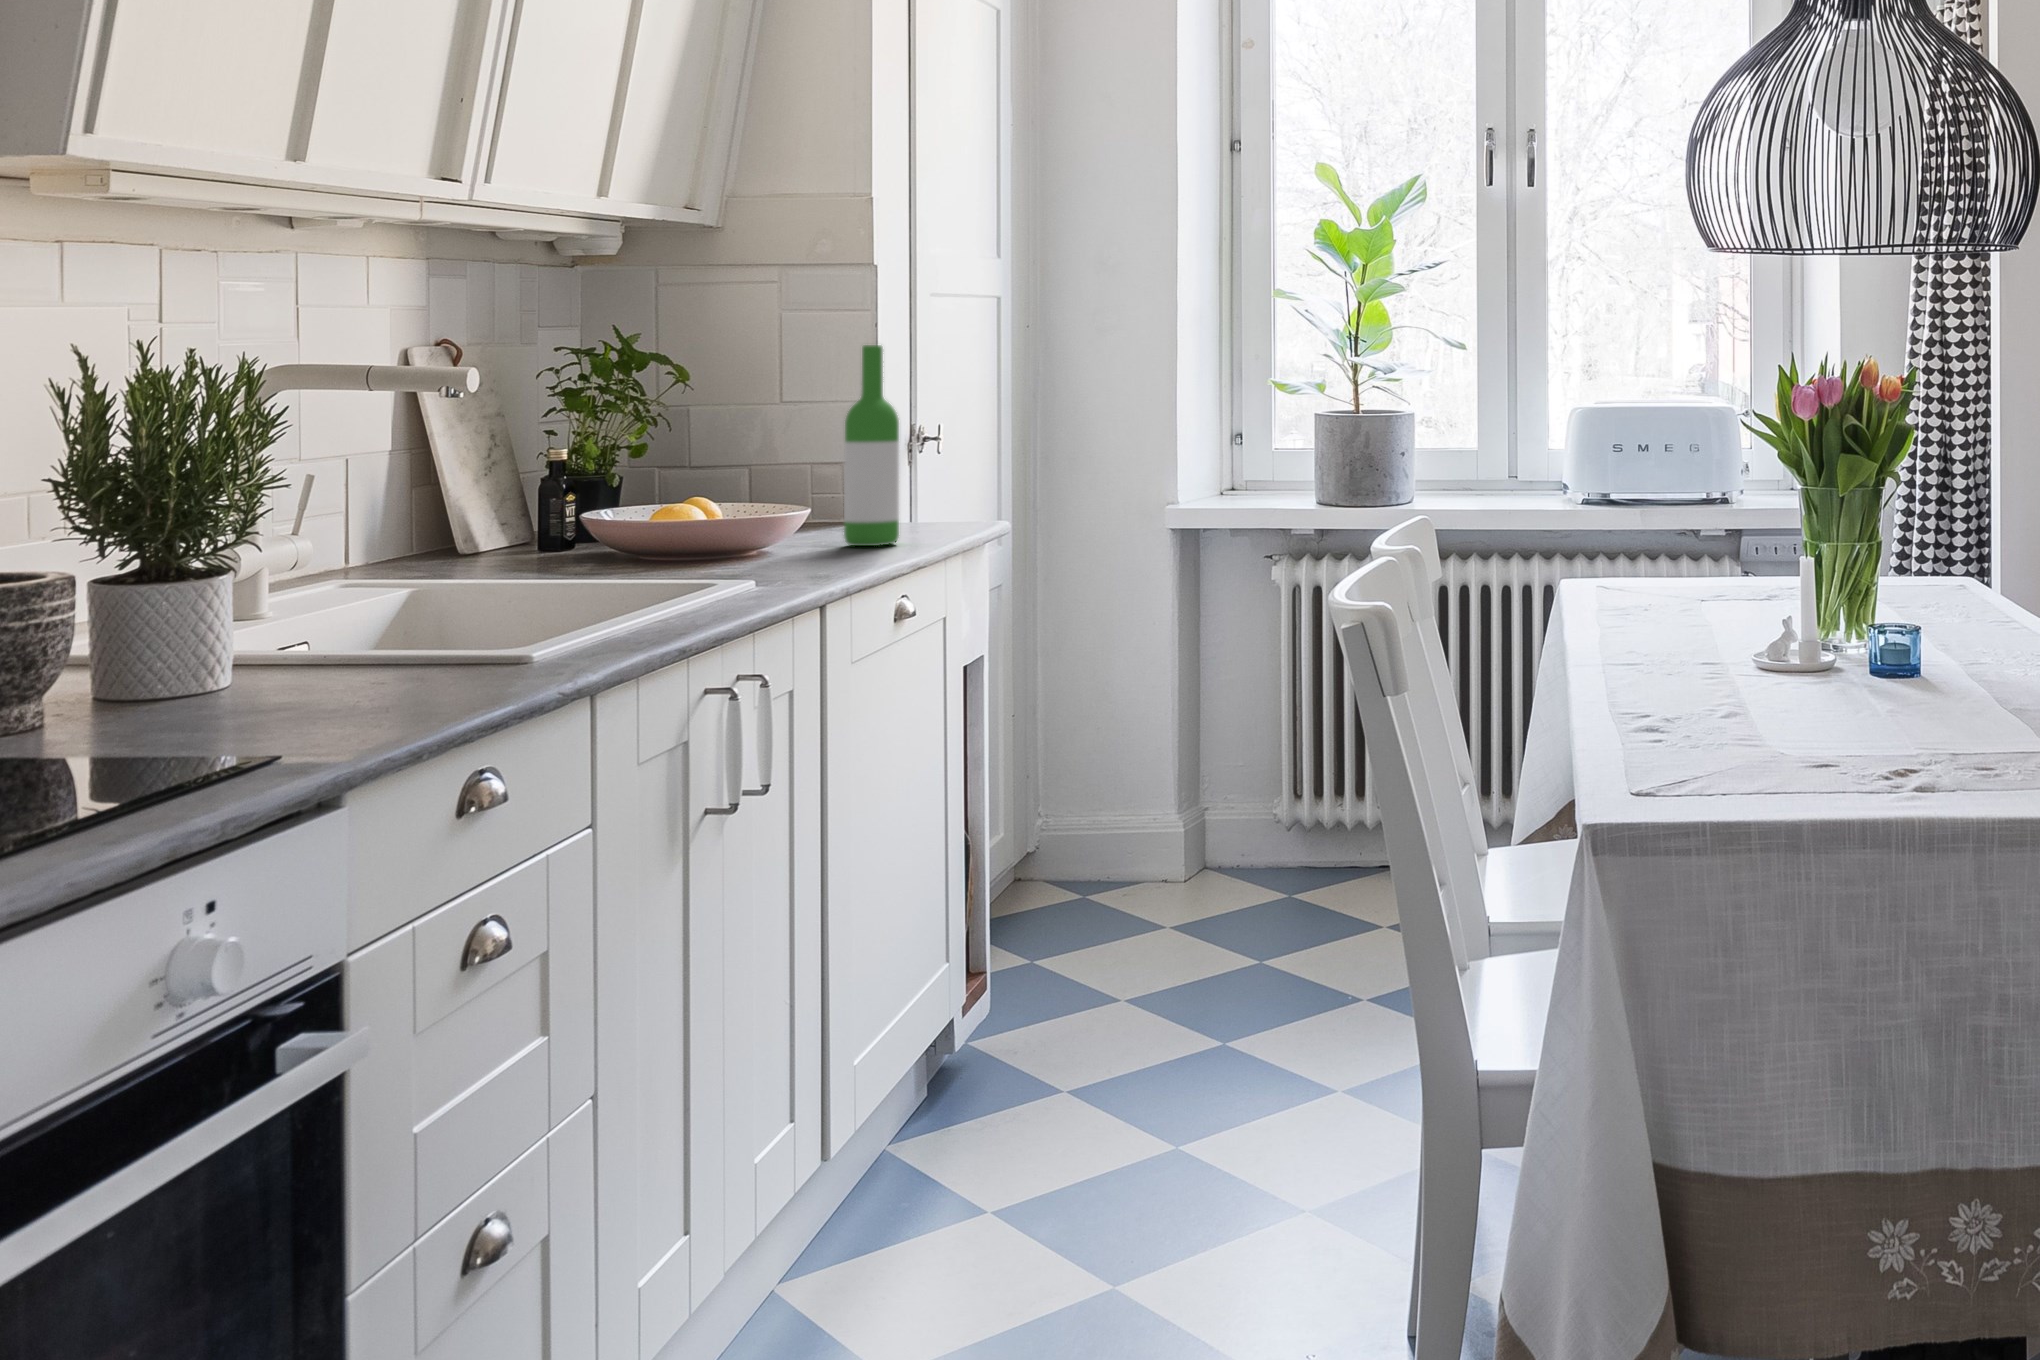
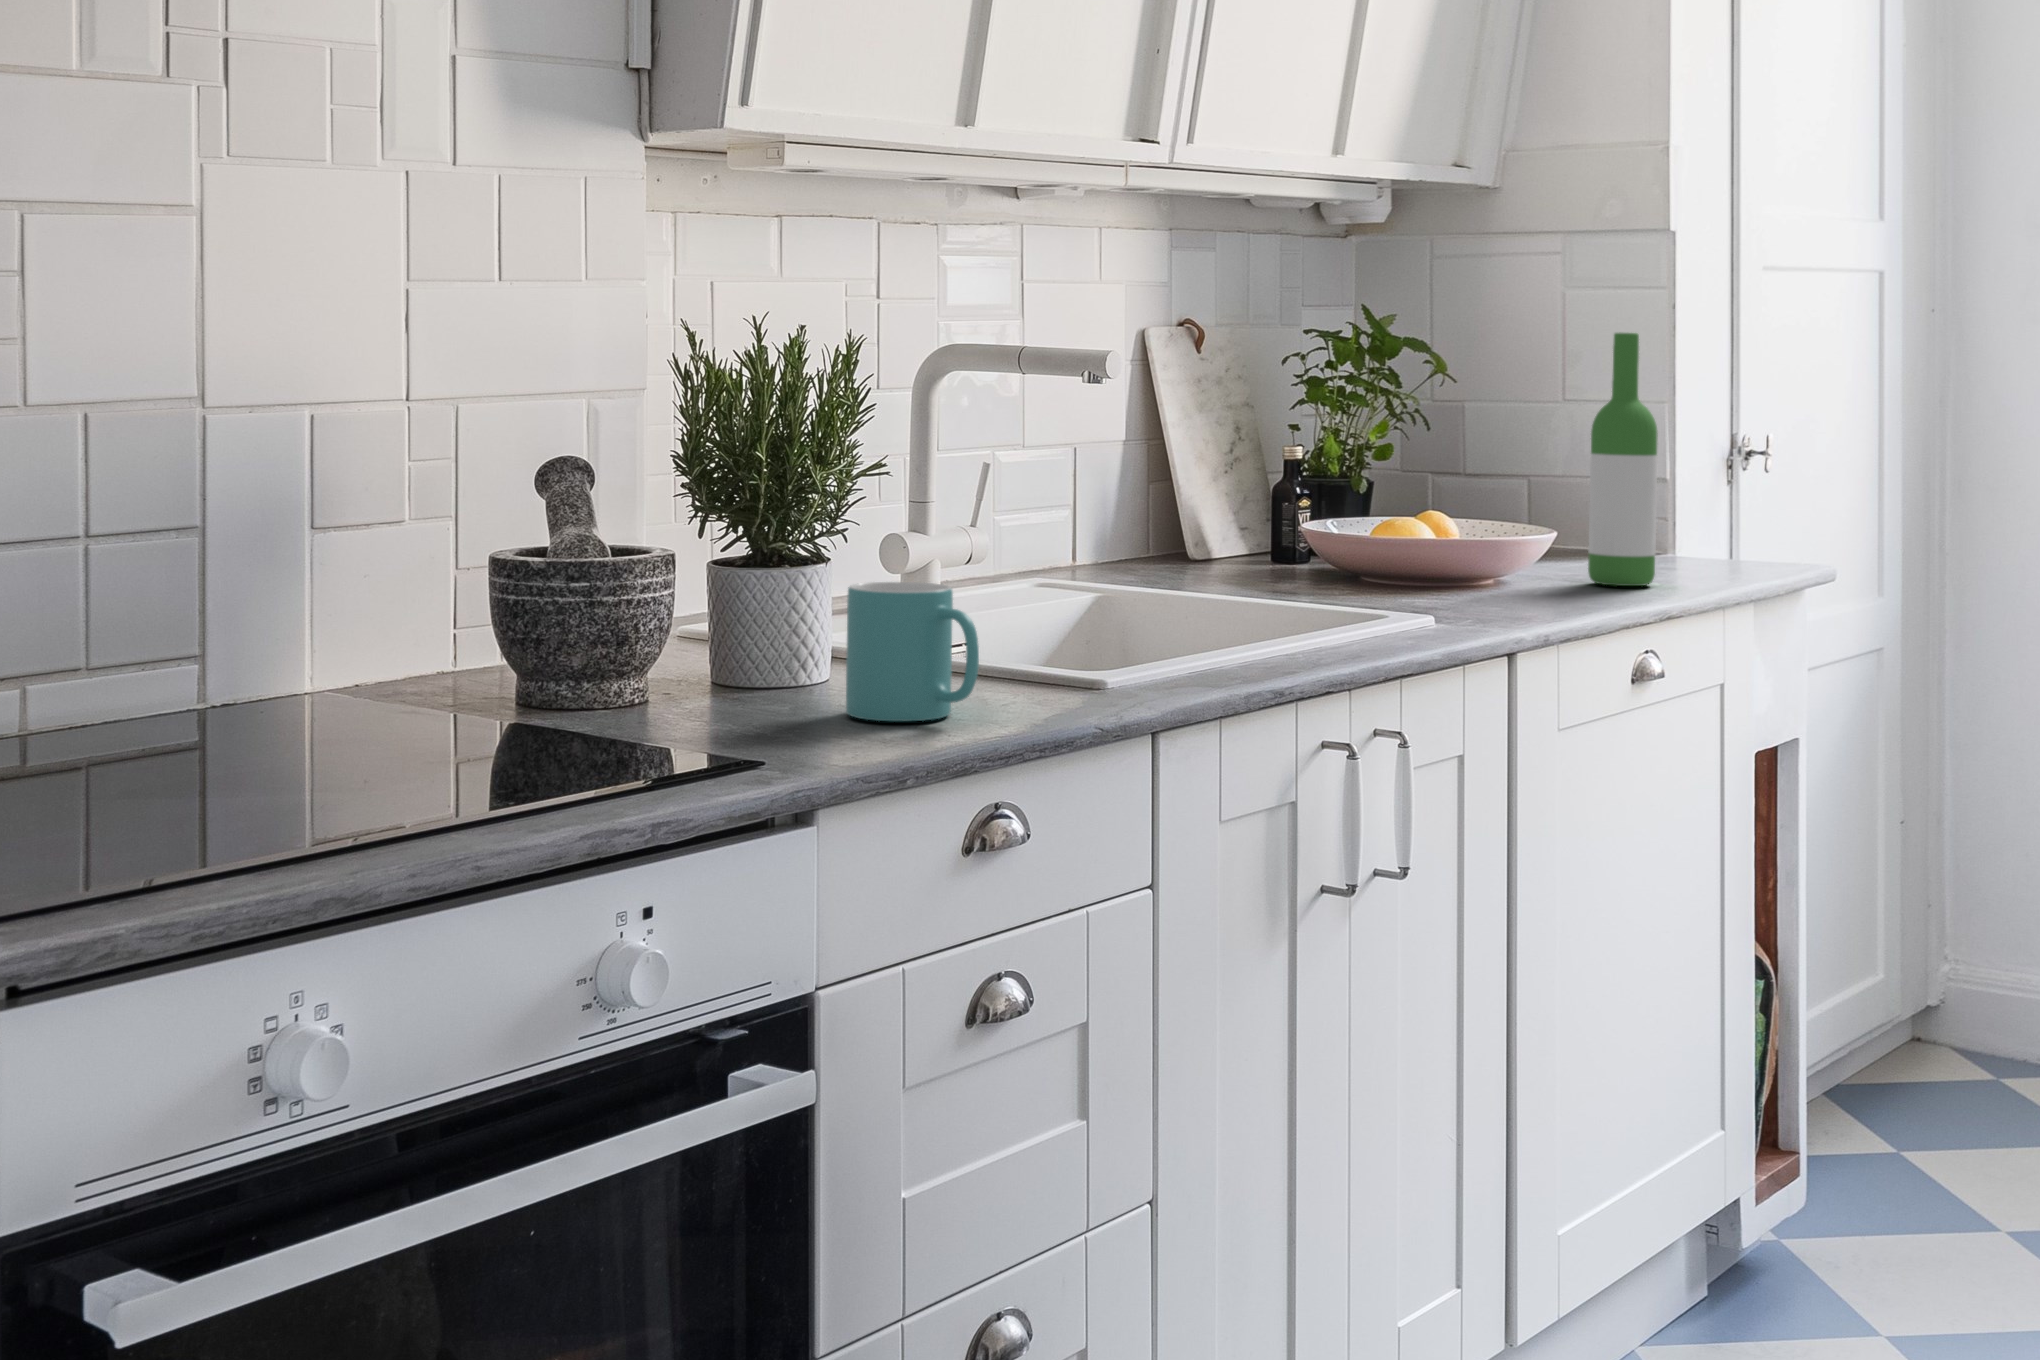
mug: none [301,582,456,712] -> present [846,582,979,722]

